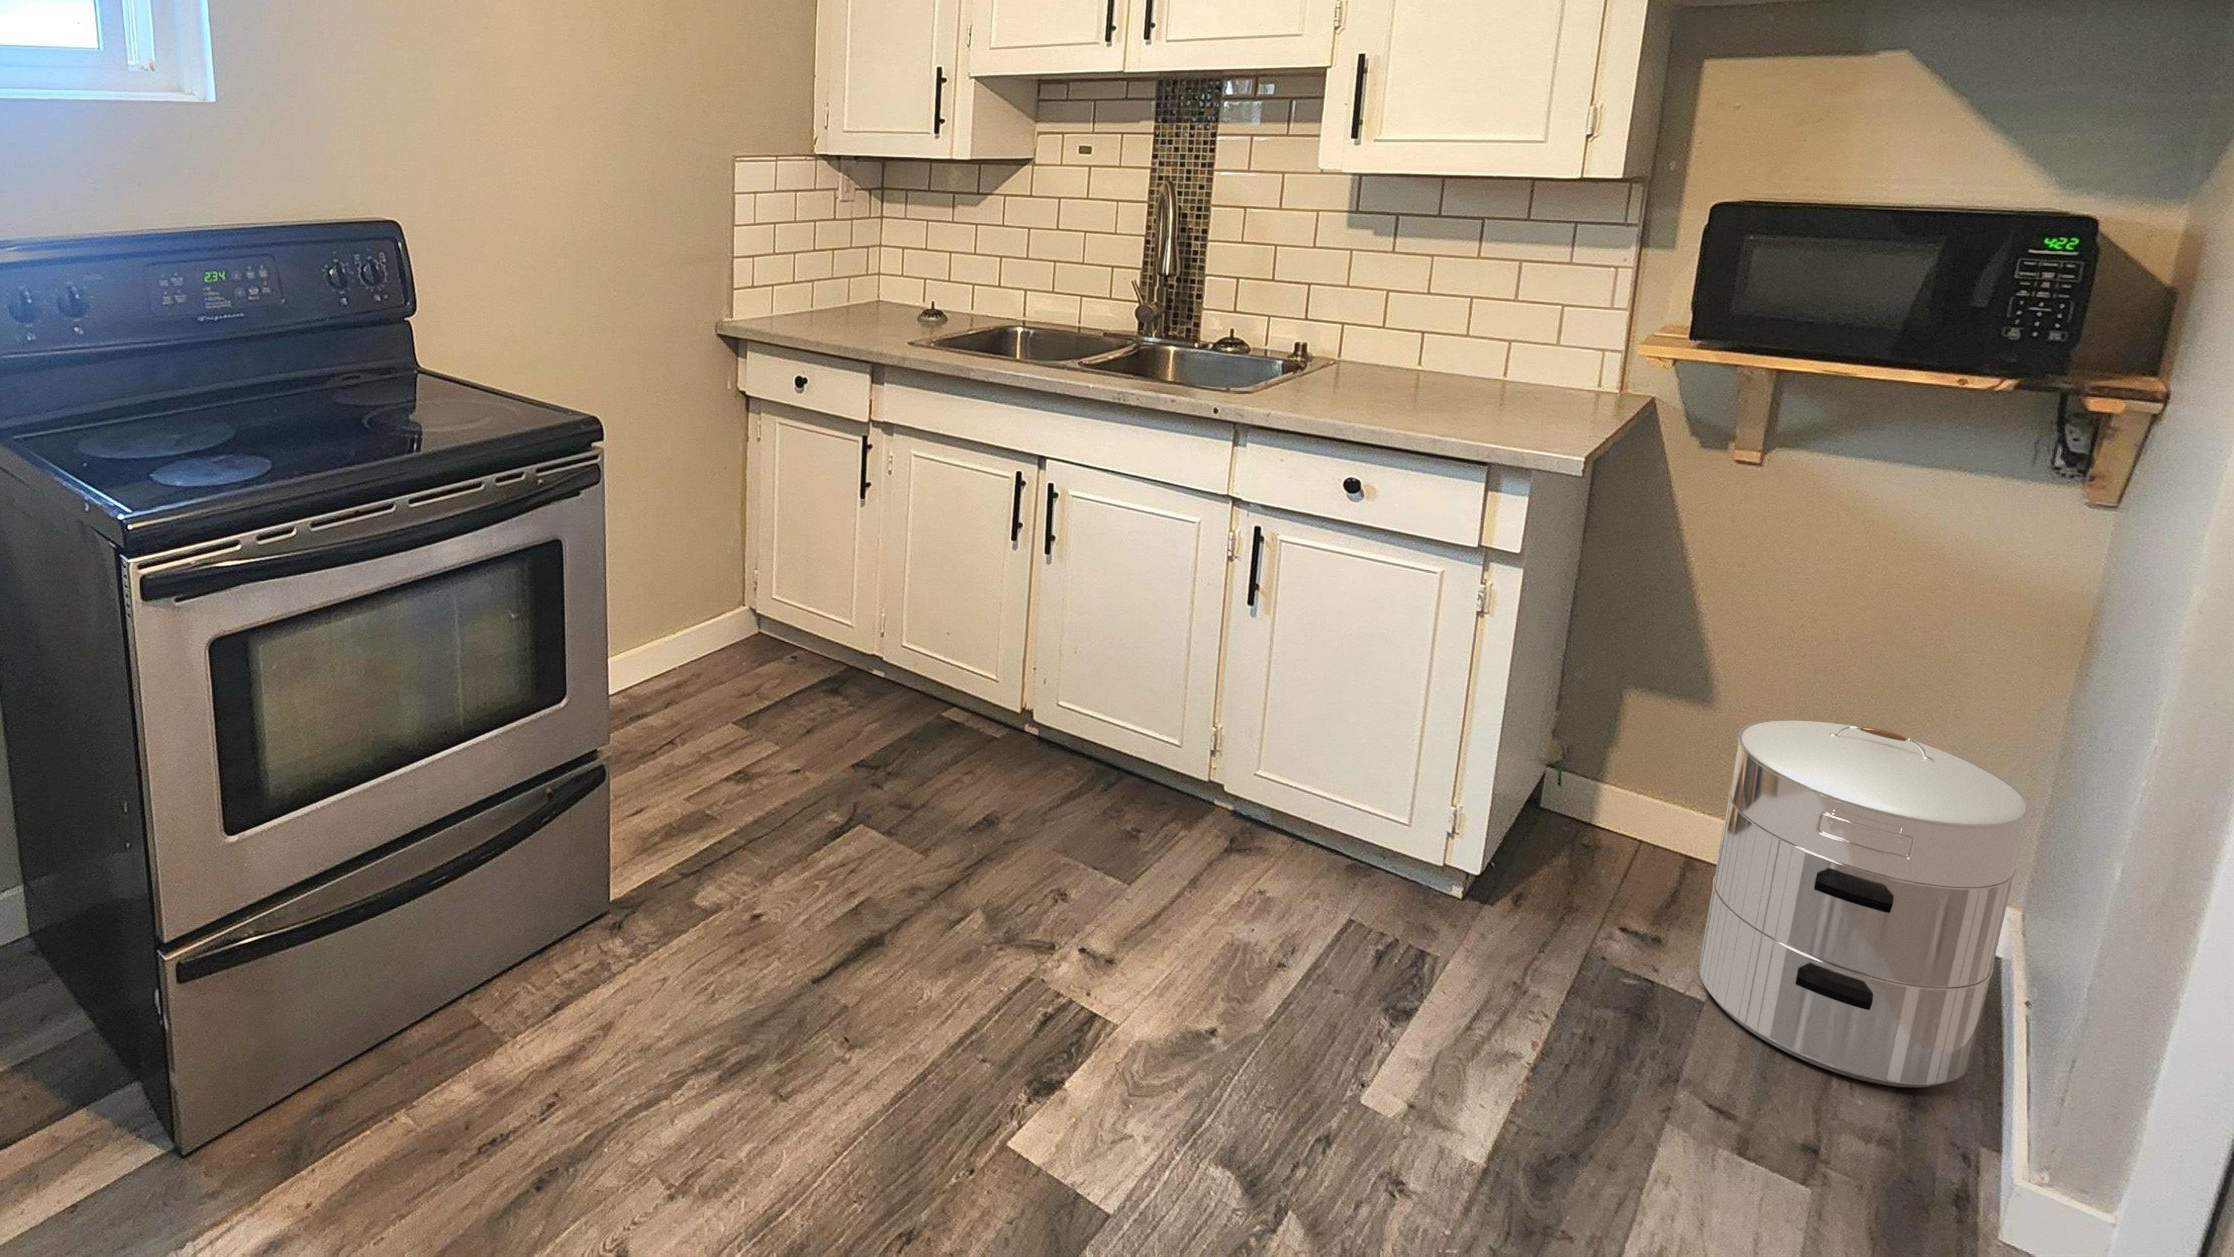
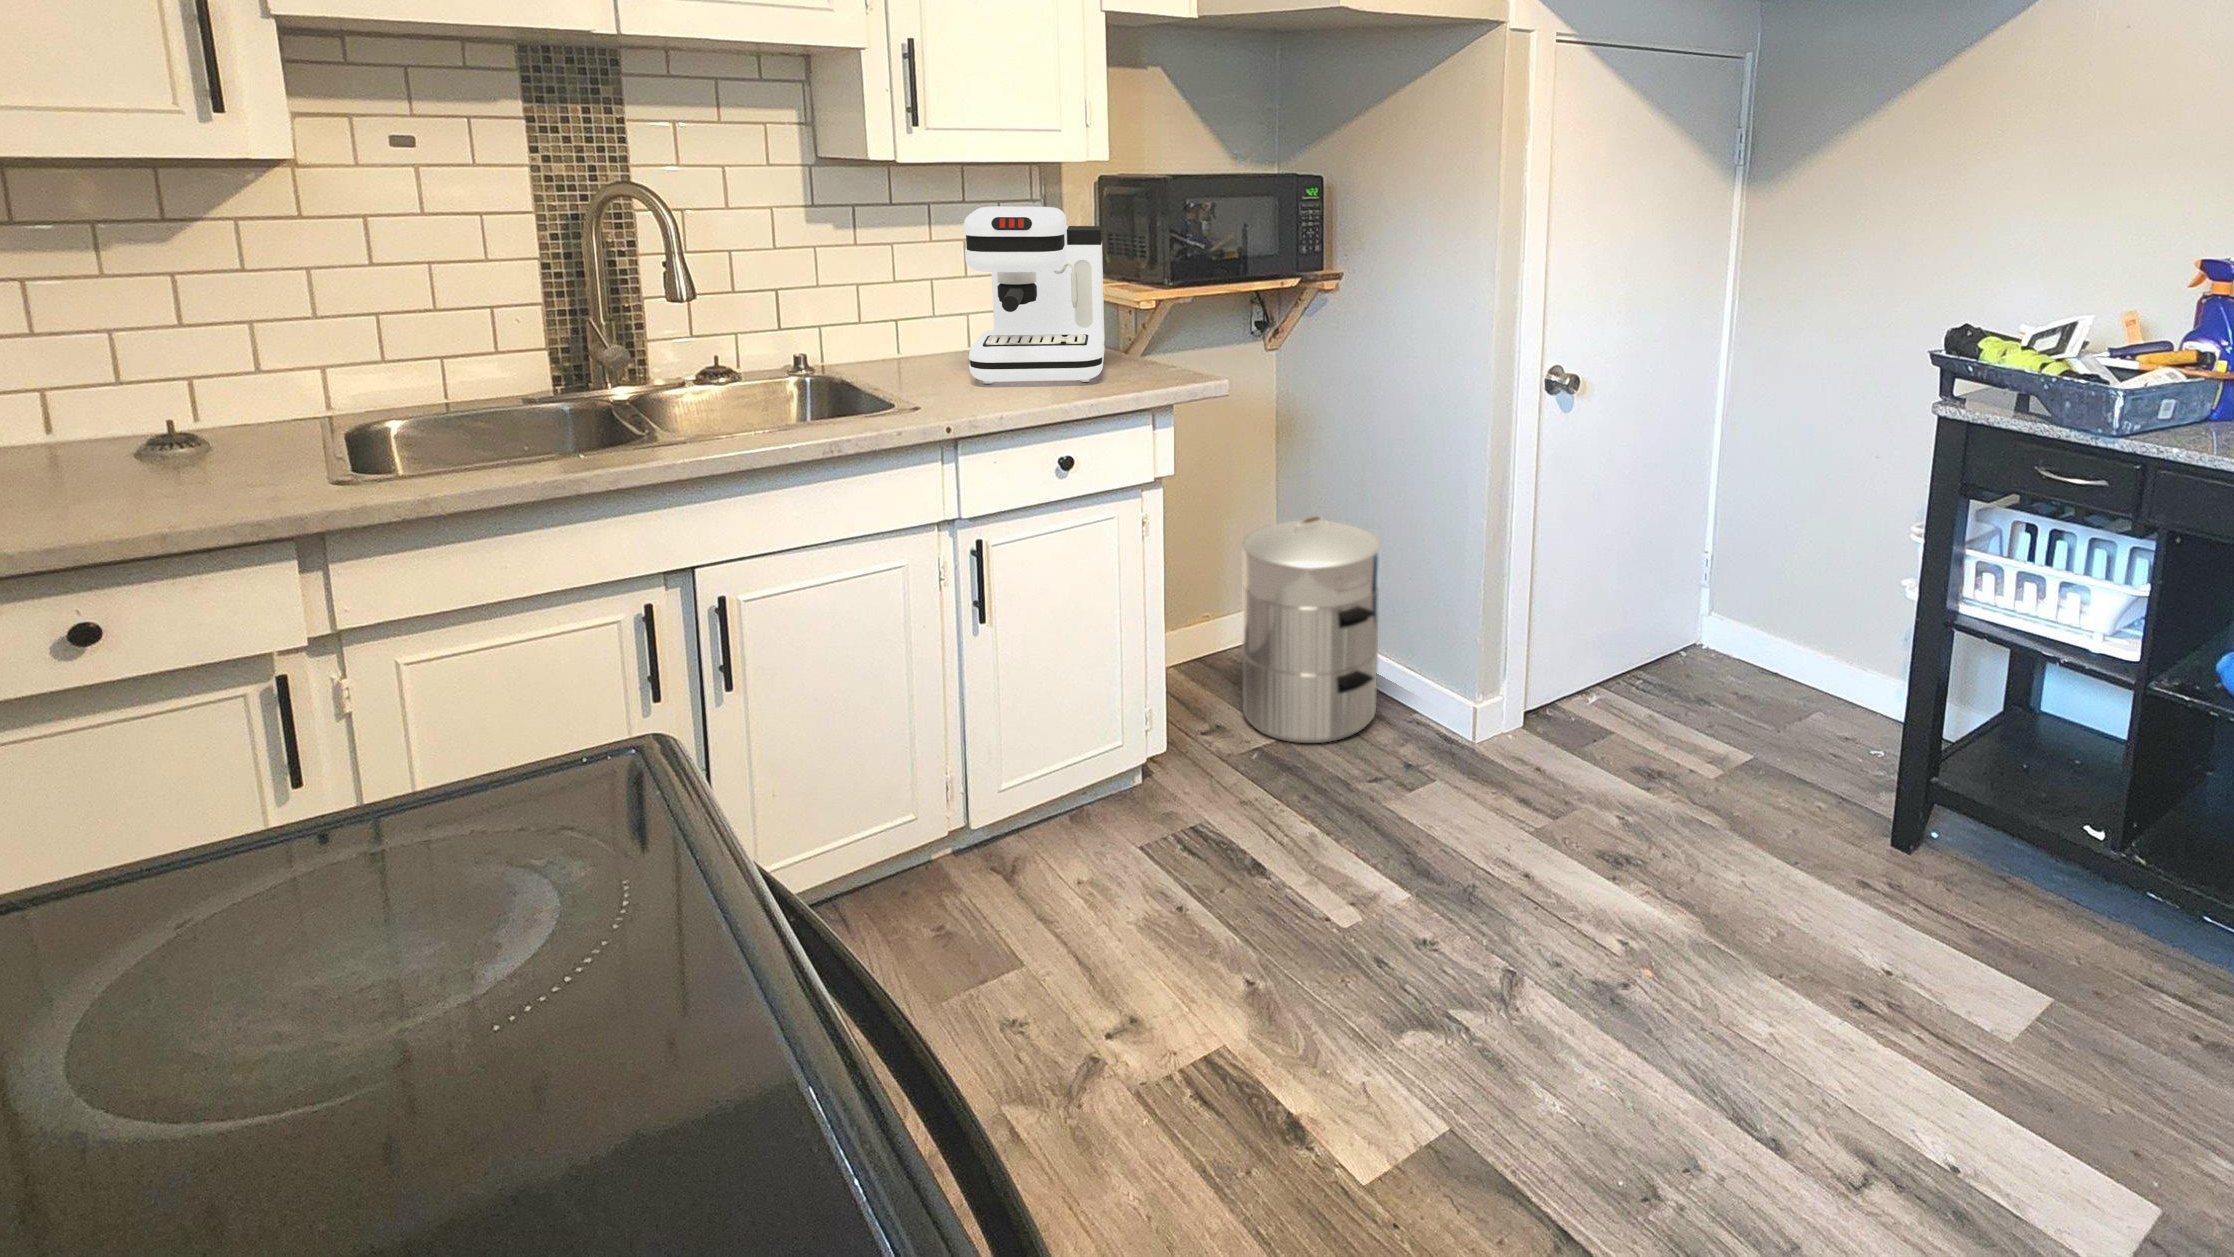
coffee maker: none [1359,221,1594,416] -> present [964,207,1105,384]

